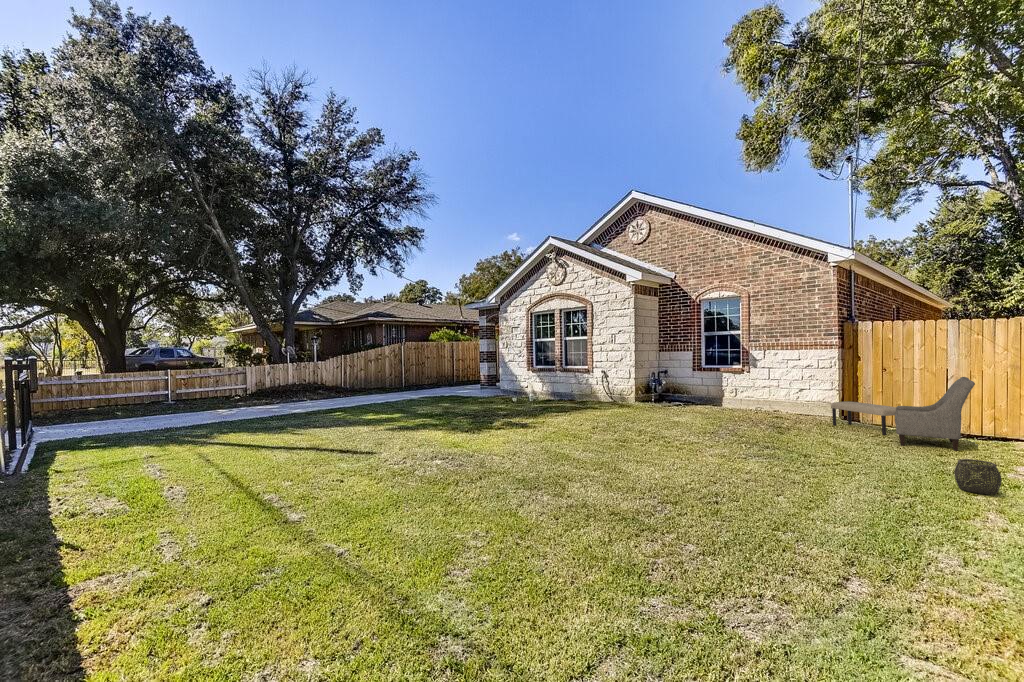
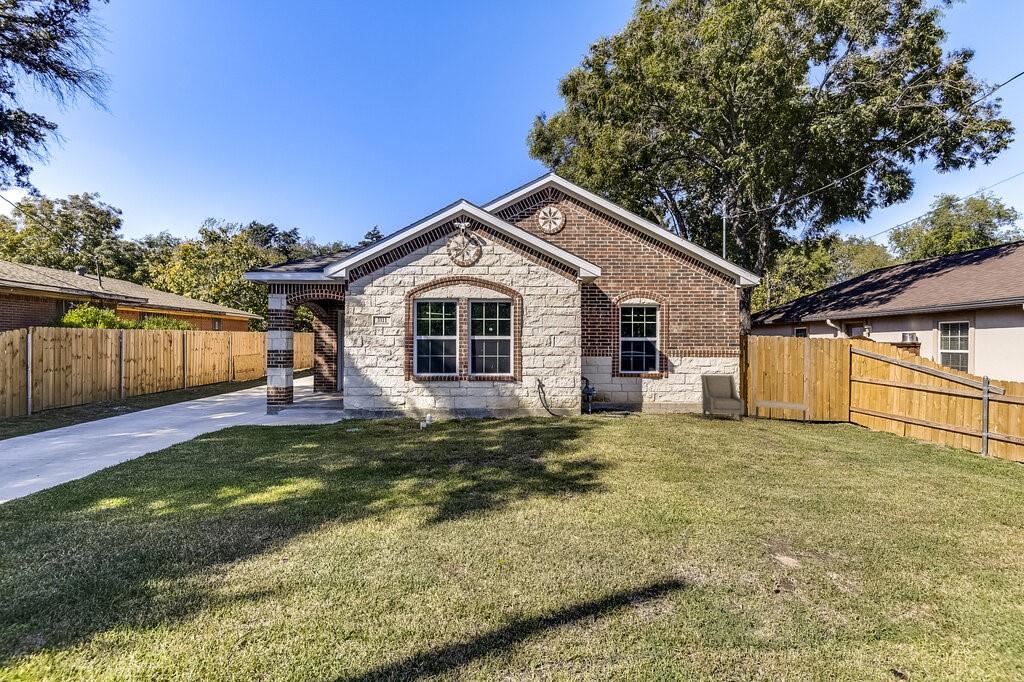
chair: present [895,377,975,451] -> present [701,375,744,421]
woven basket: present [954,459,1002,494] -> none [973,439,1004,461]

